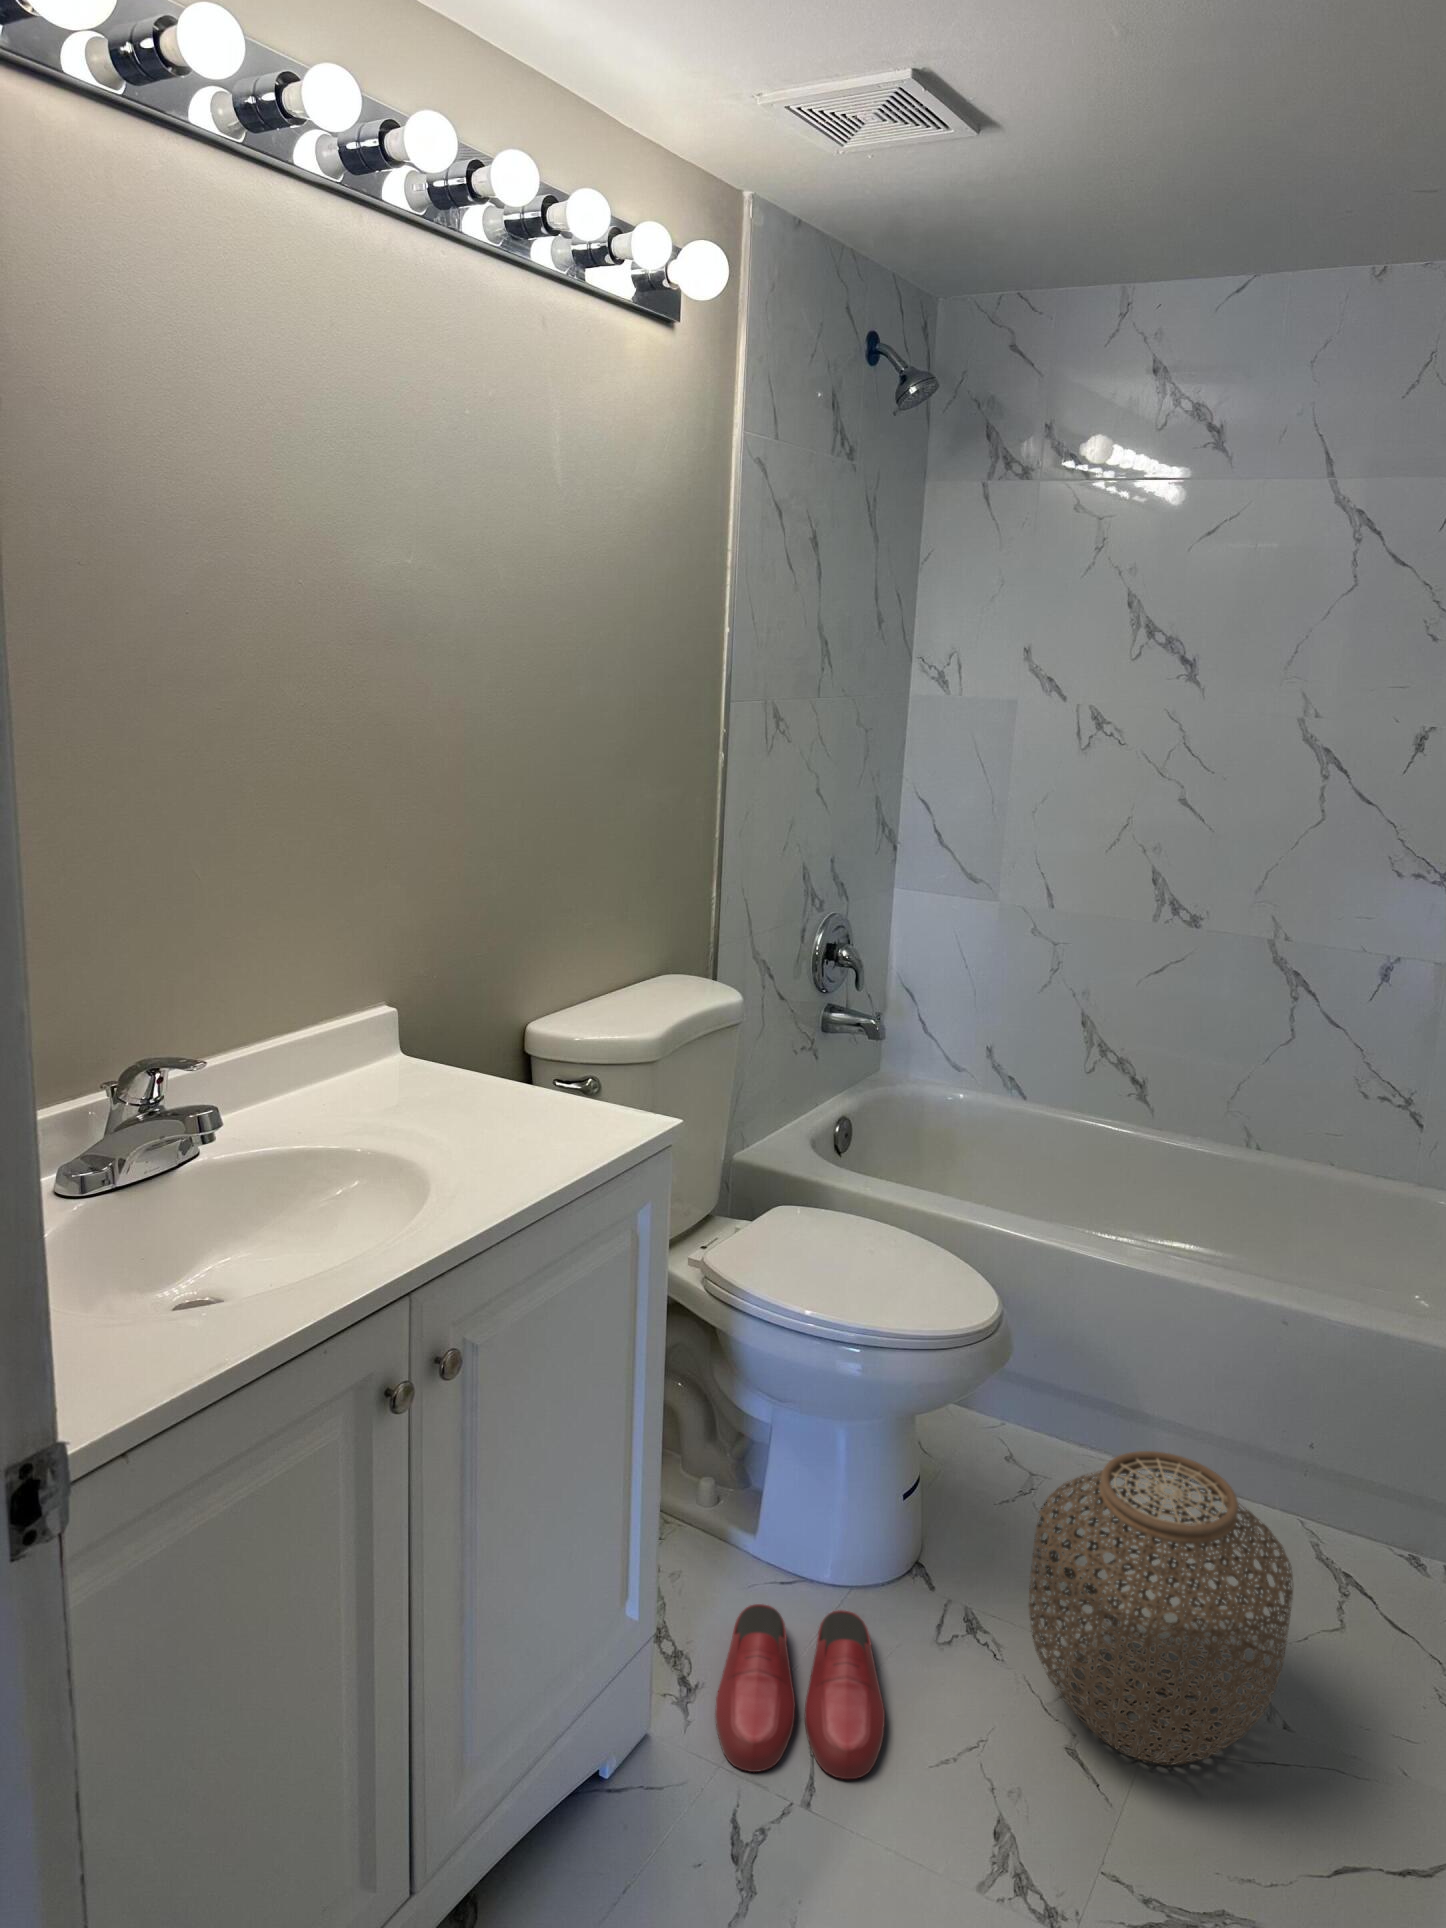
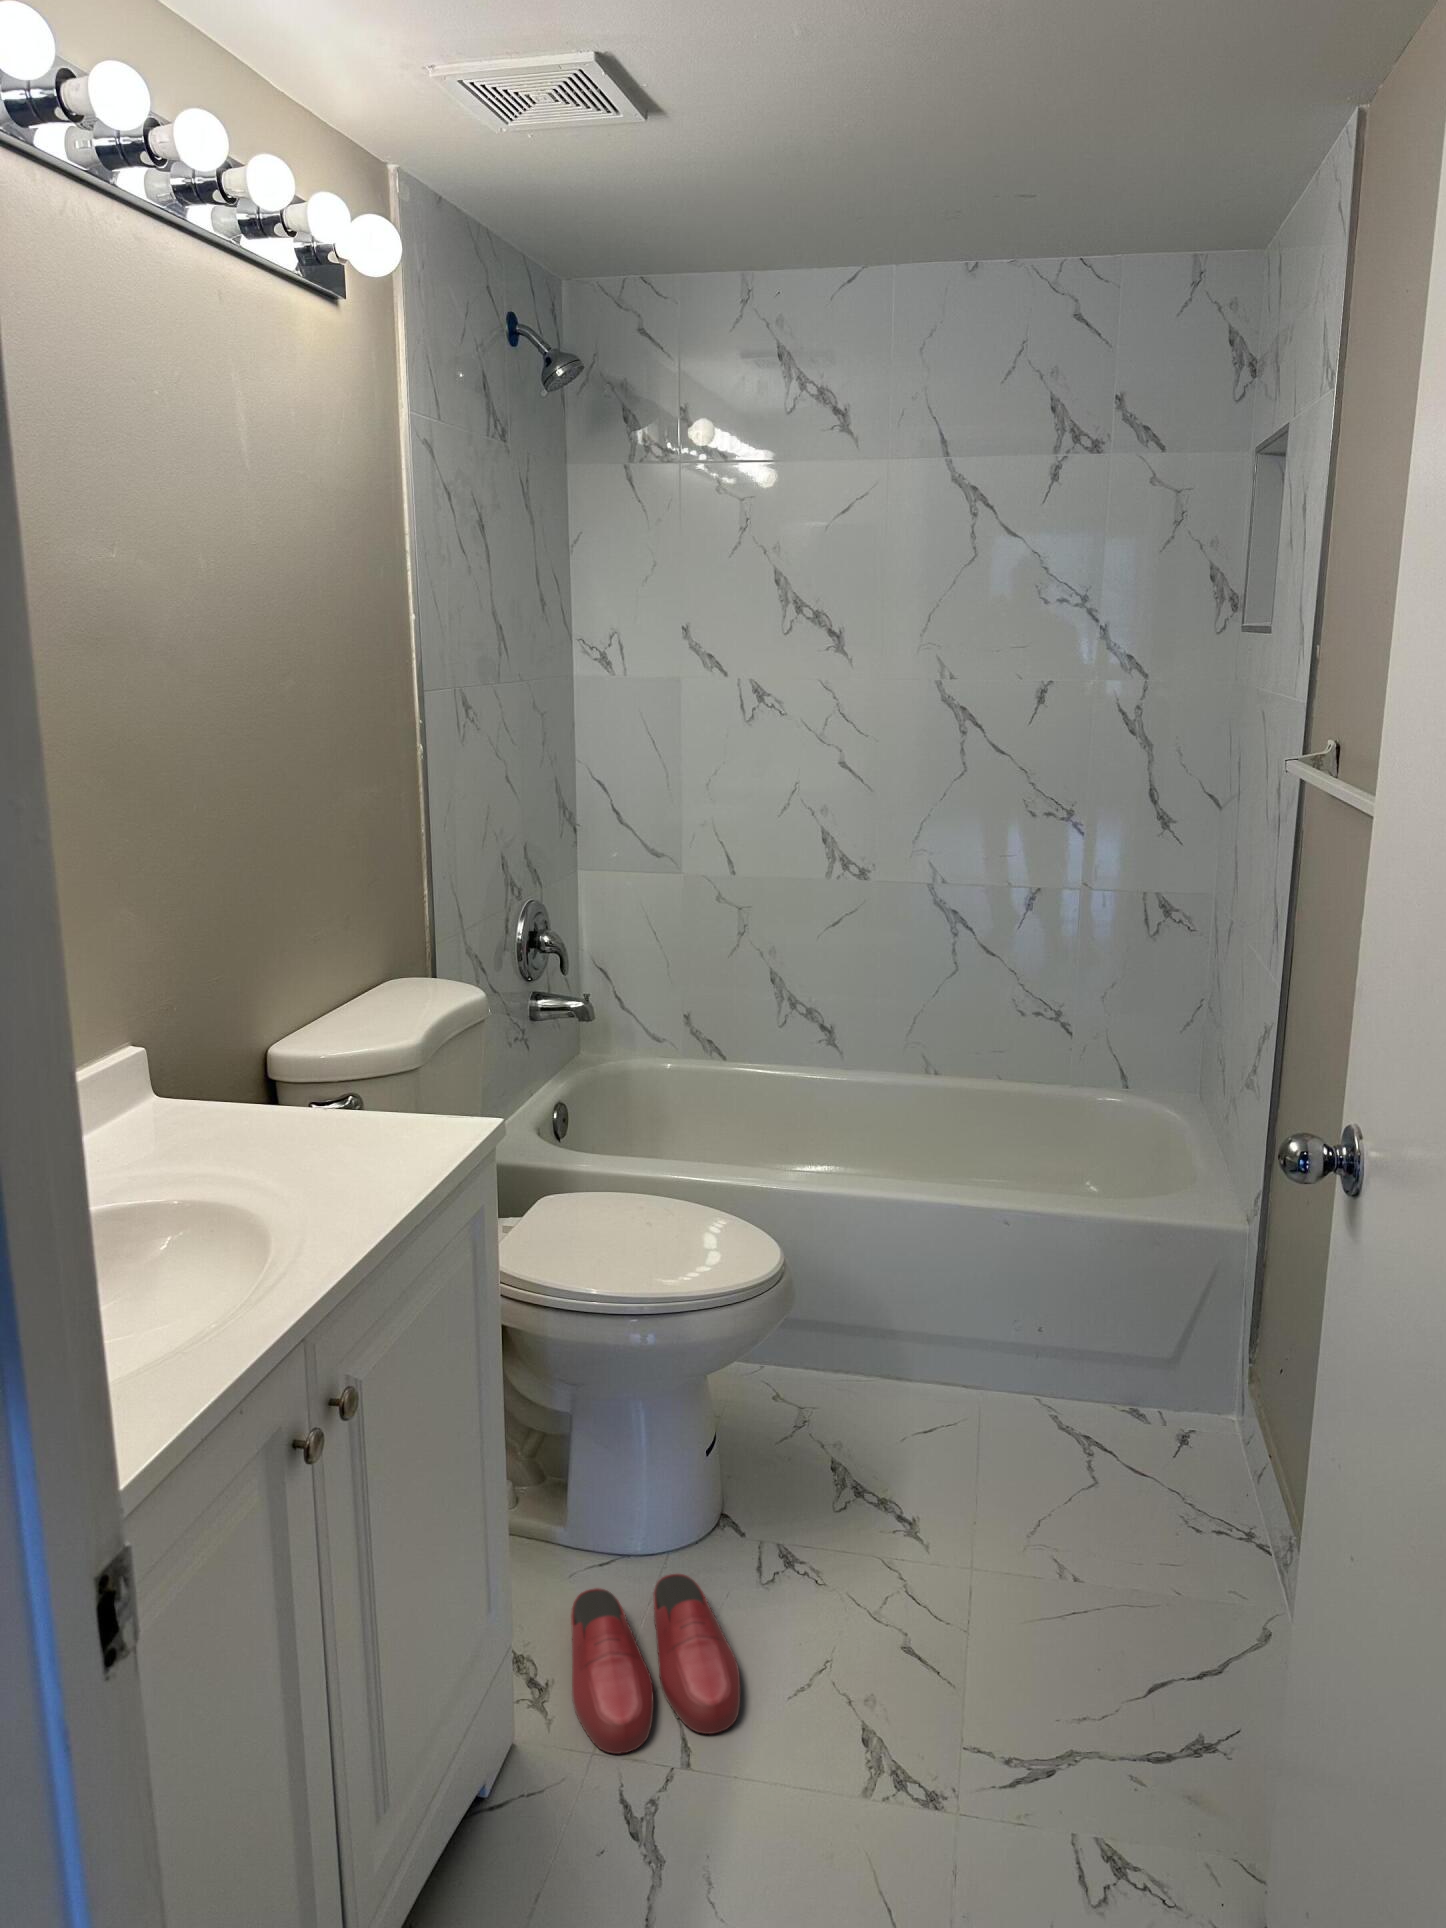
woven basket: present [1029,1451,1293,1765] -> none [847,1357,1077,1638]

